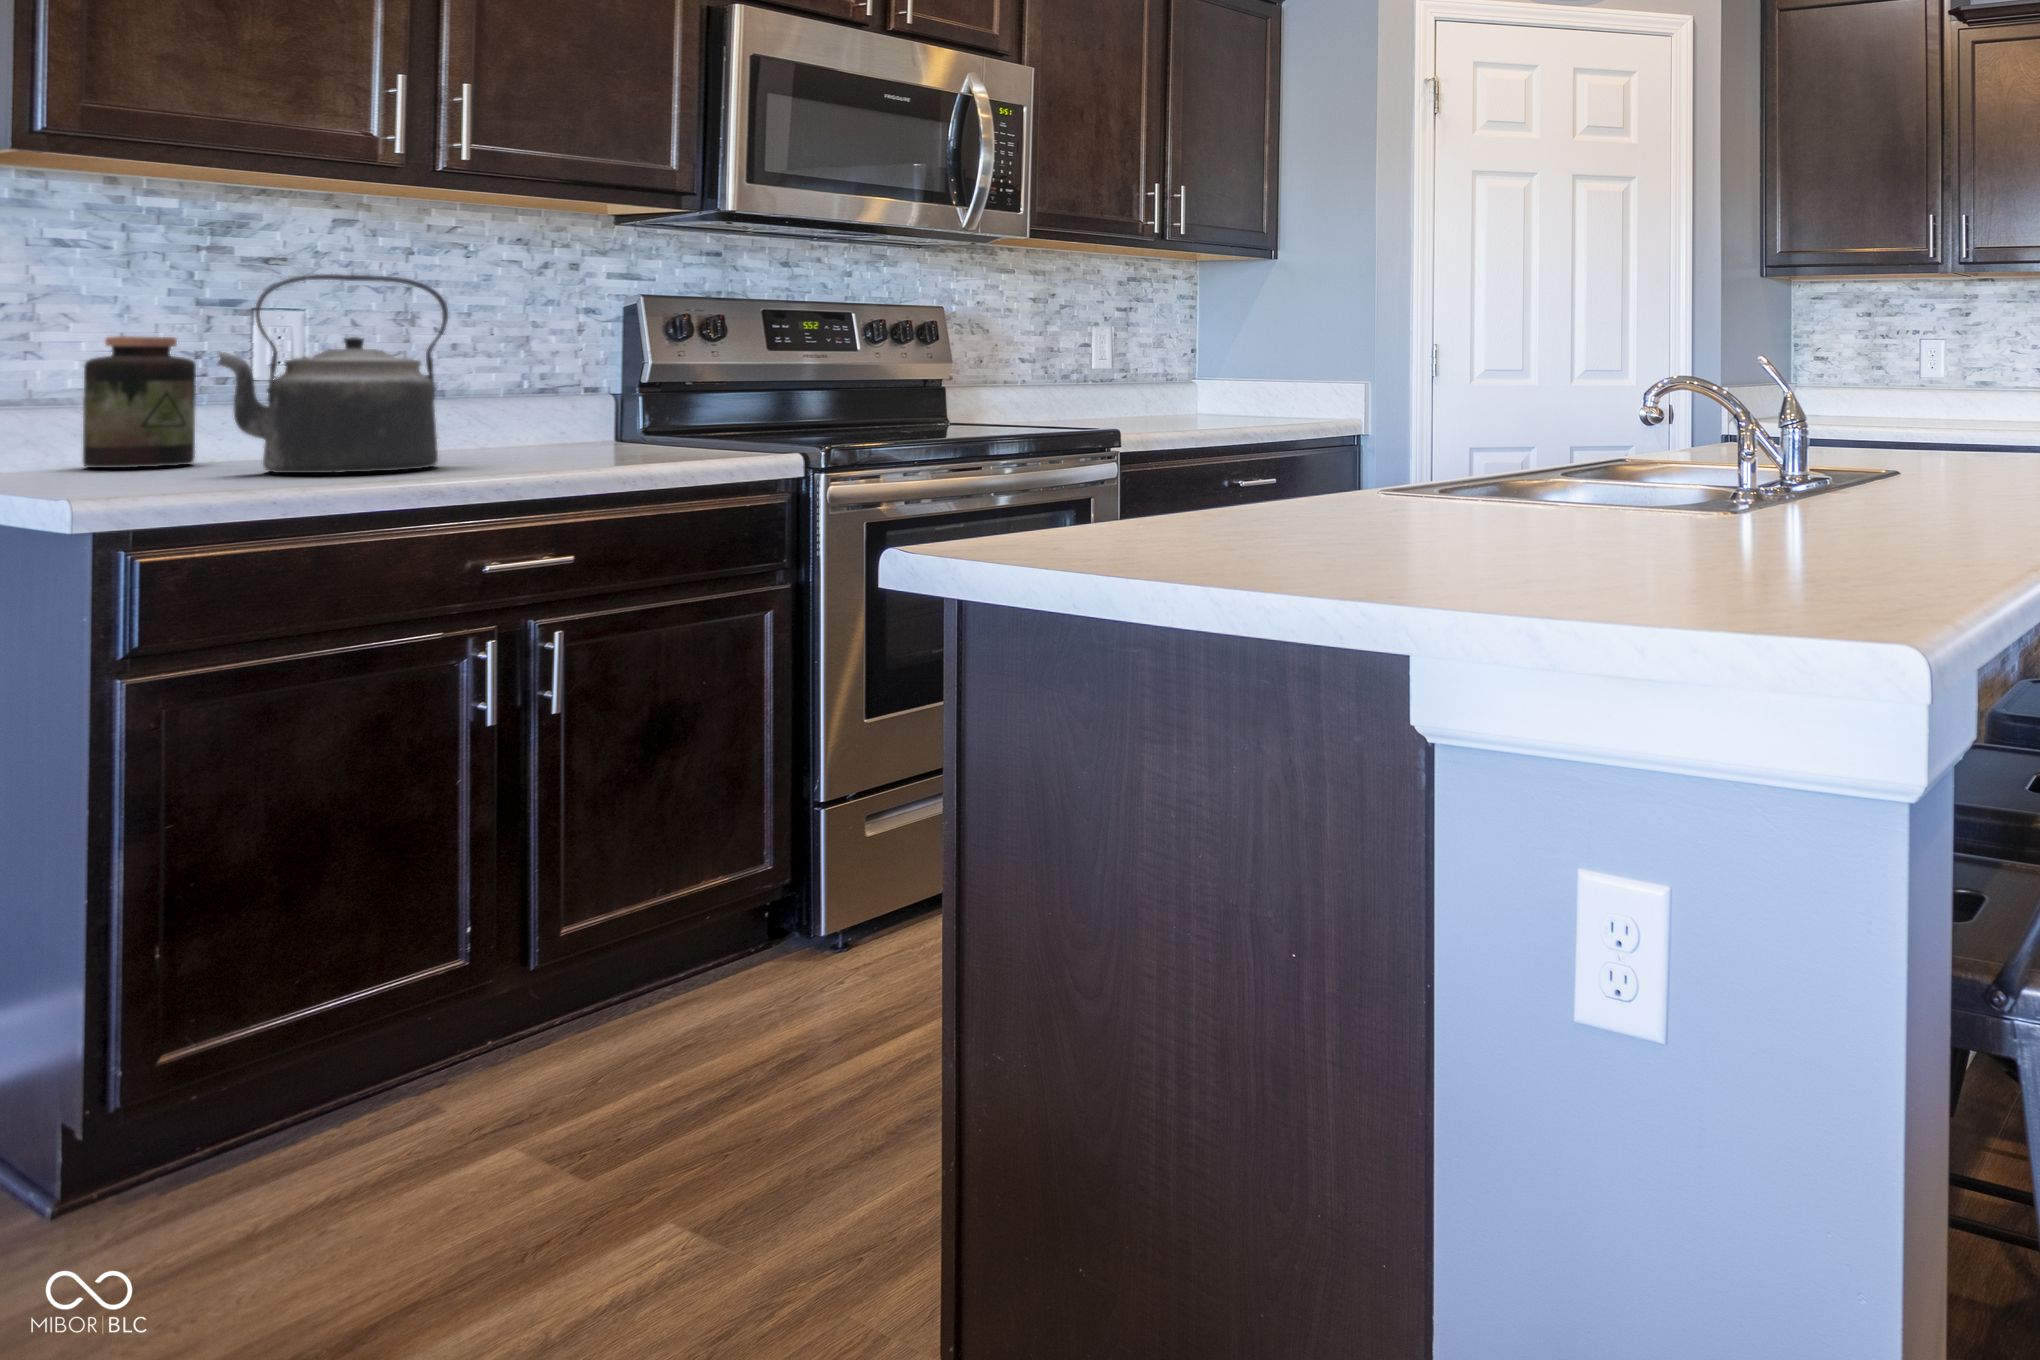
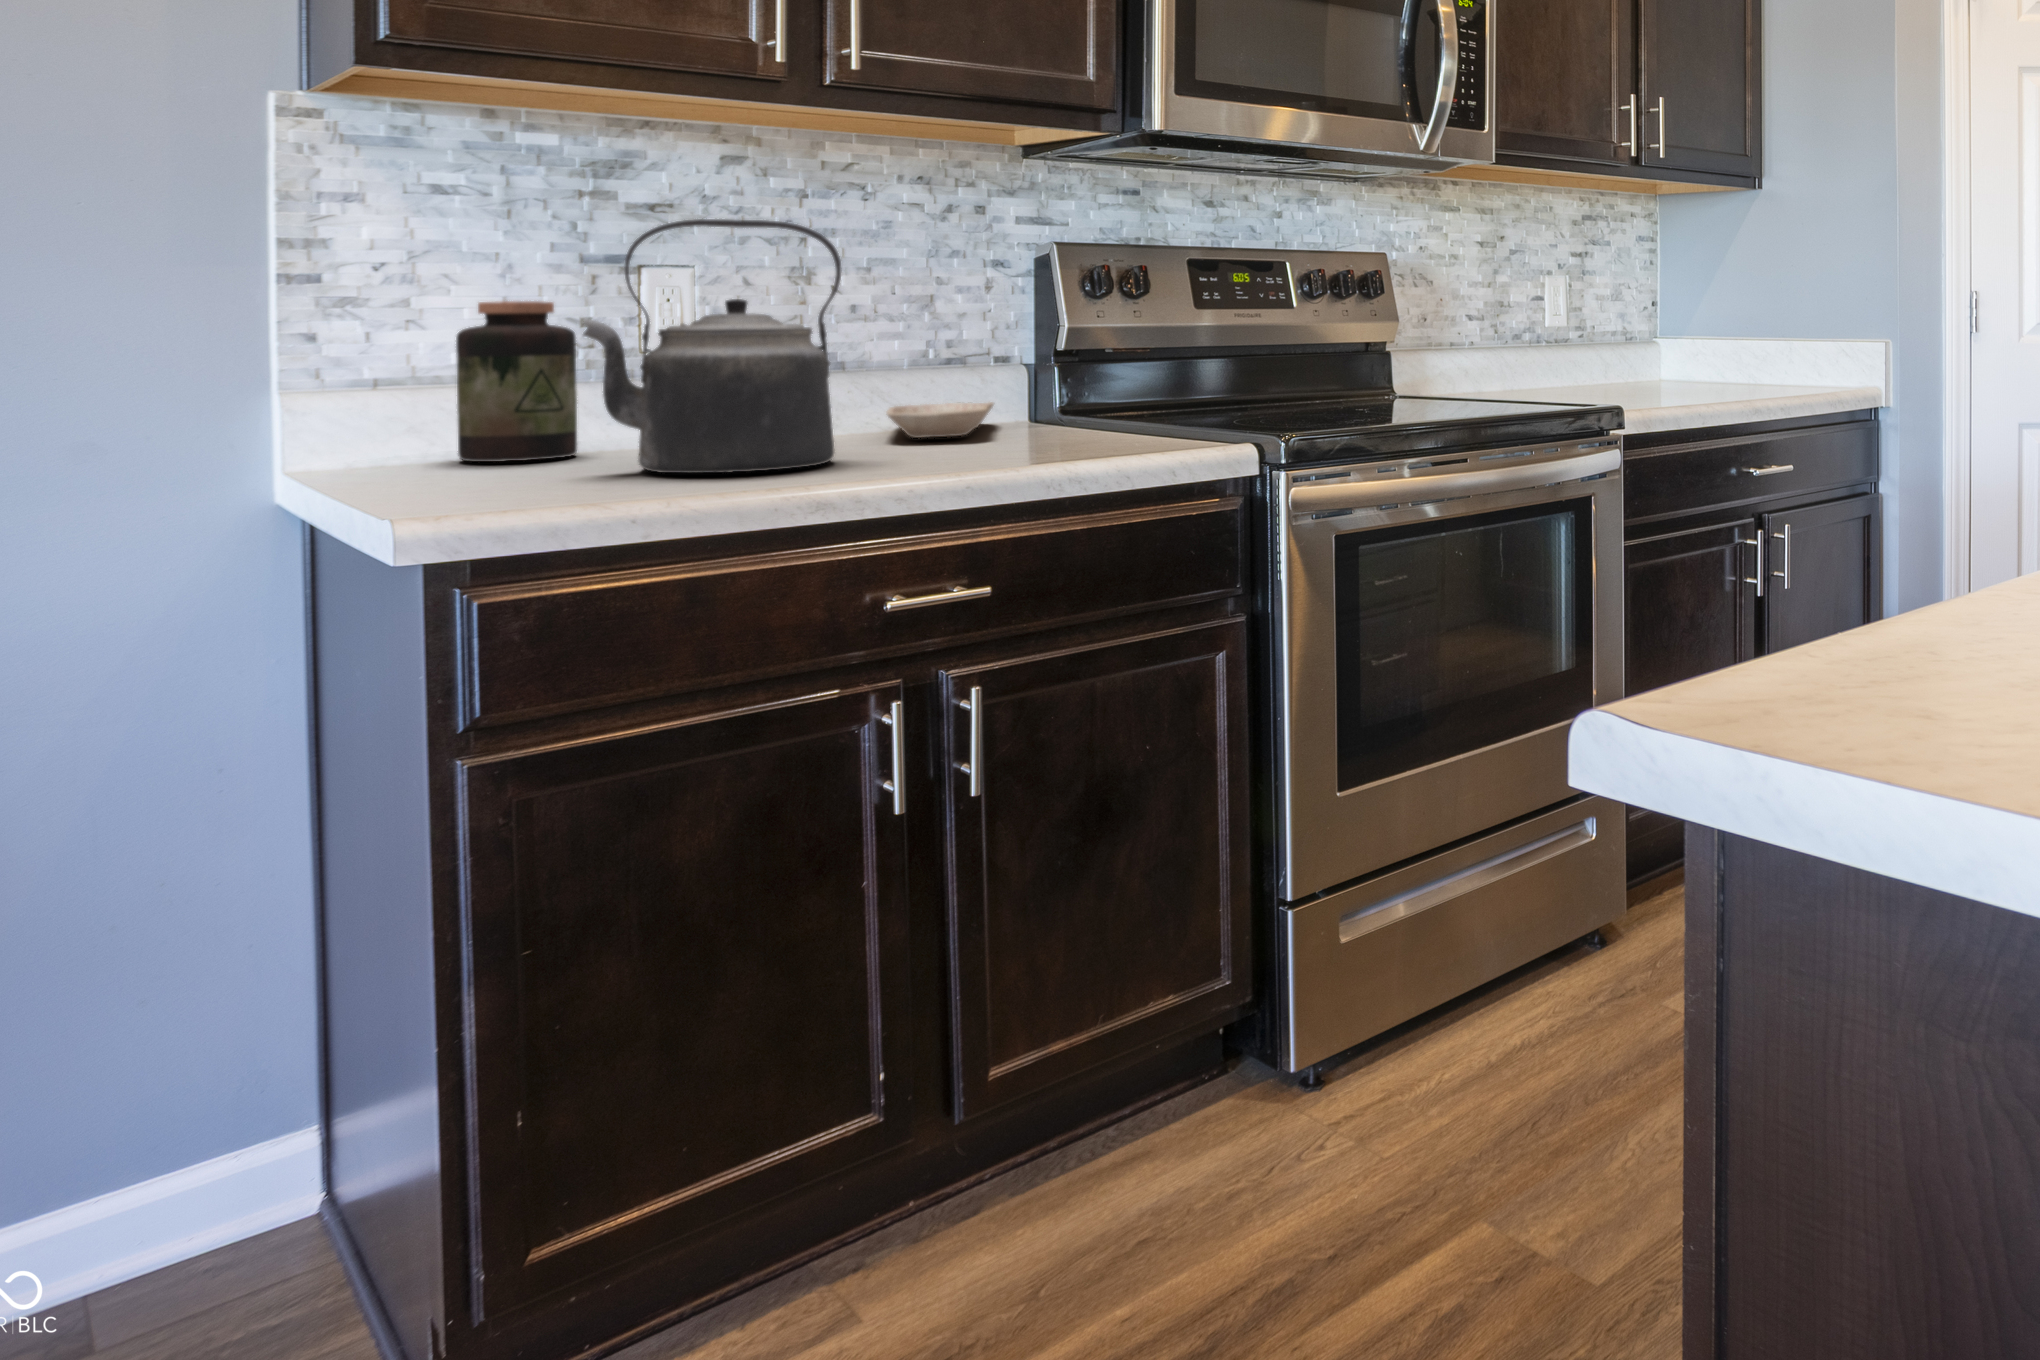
tray: none [481,425,579,451] -> present [887,402,994,438]

